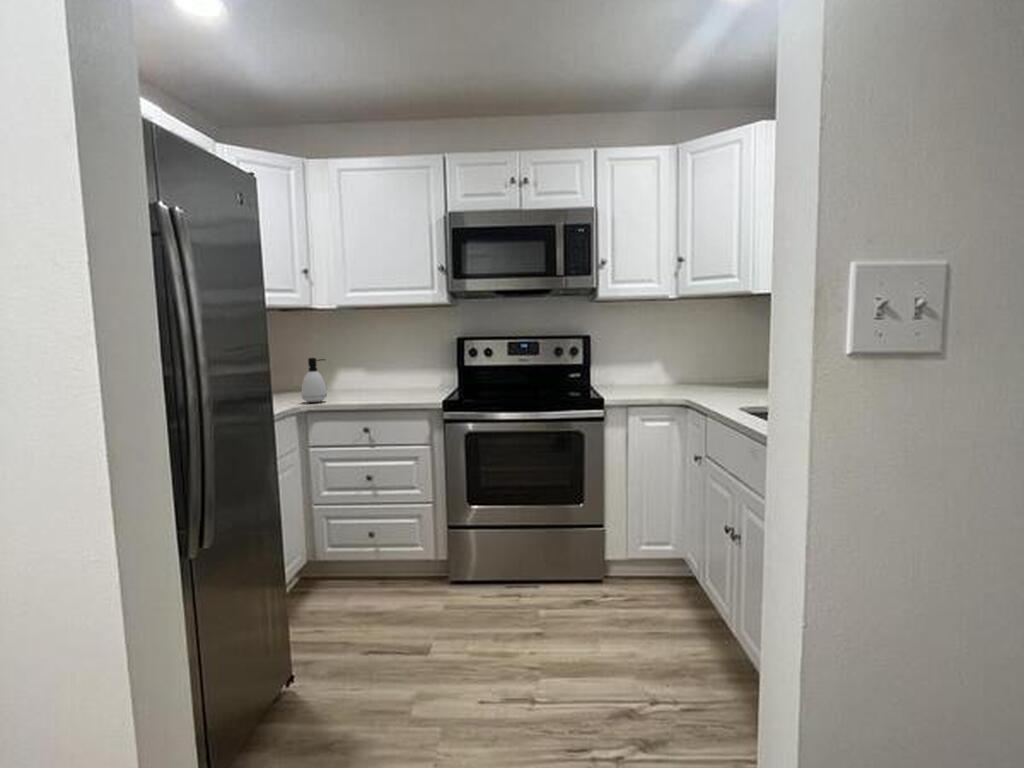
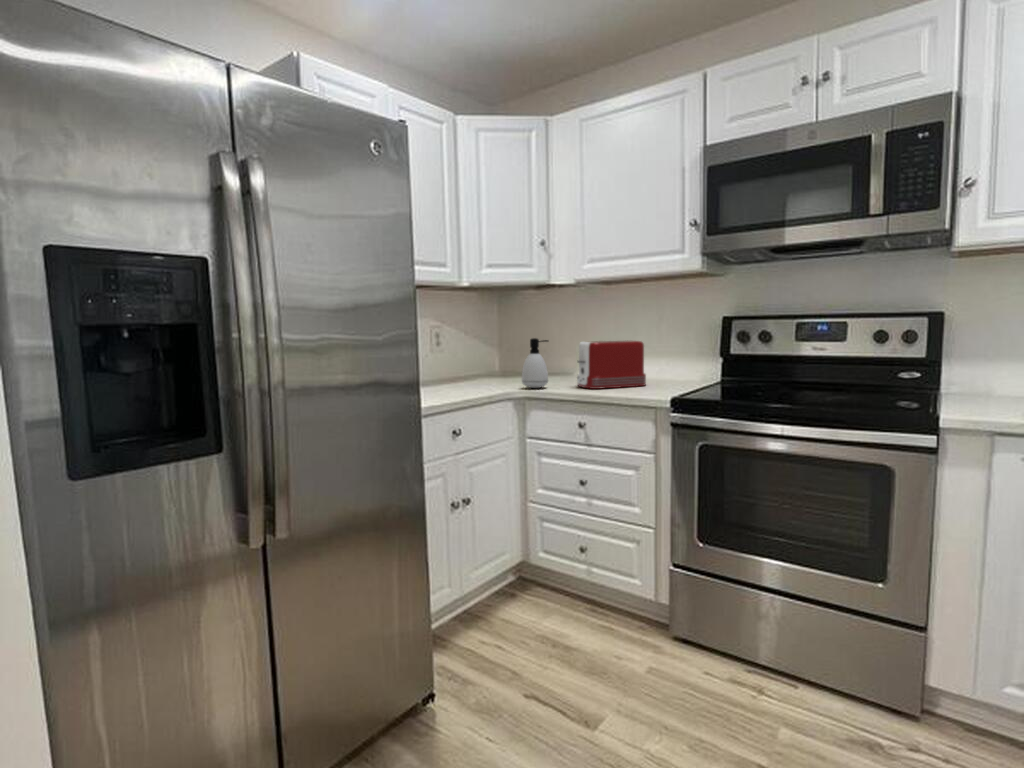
toaster: none [351,357,407,399] -> present [577,341,646,389]

